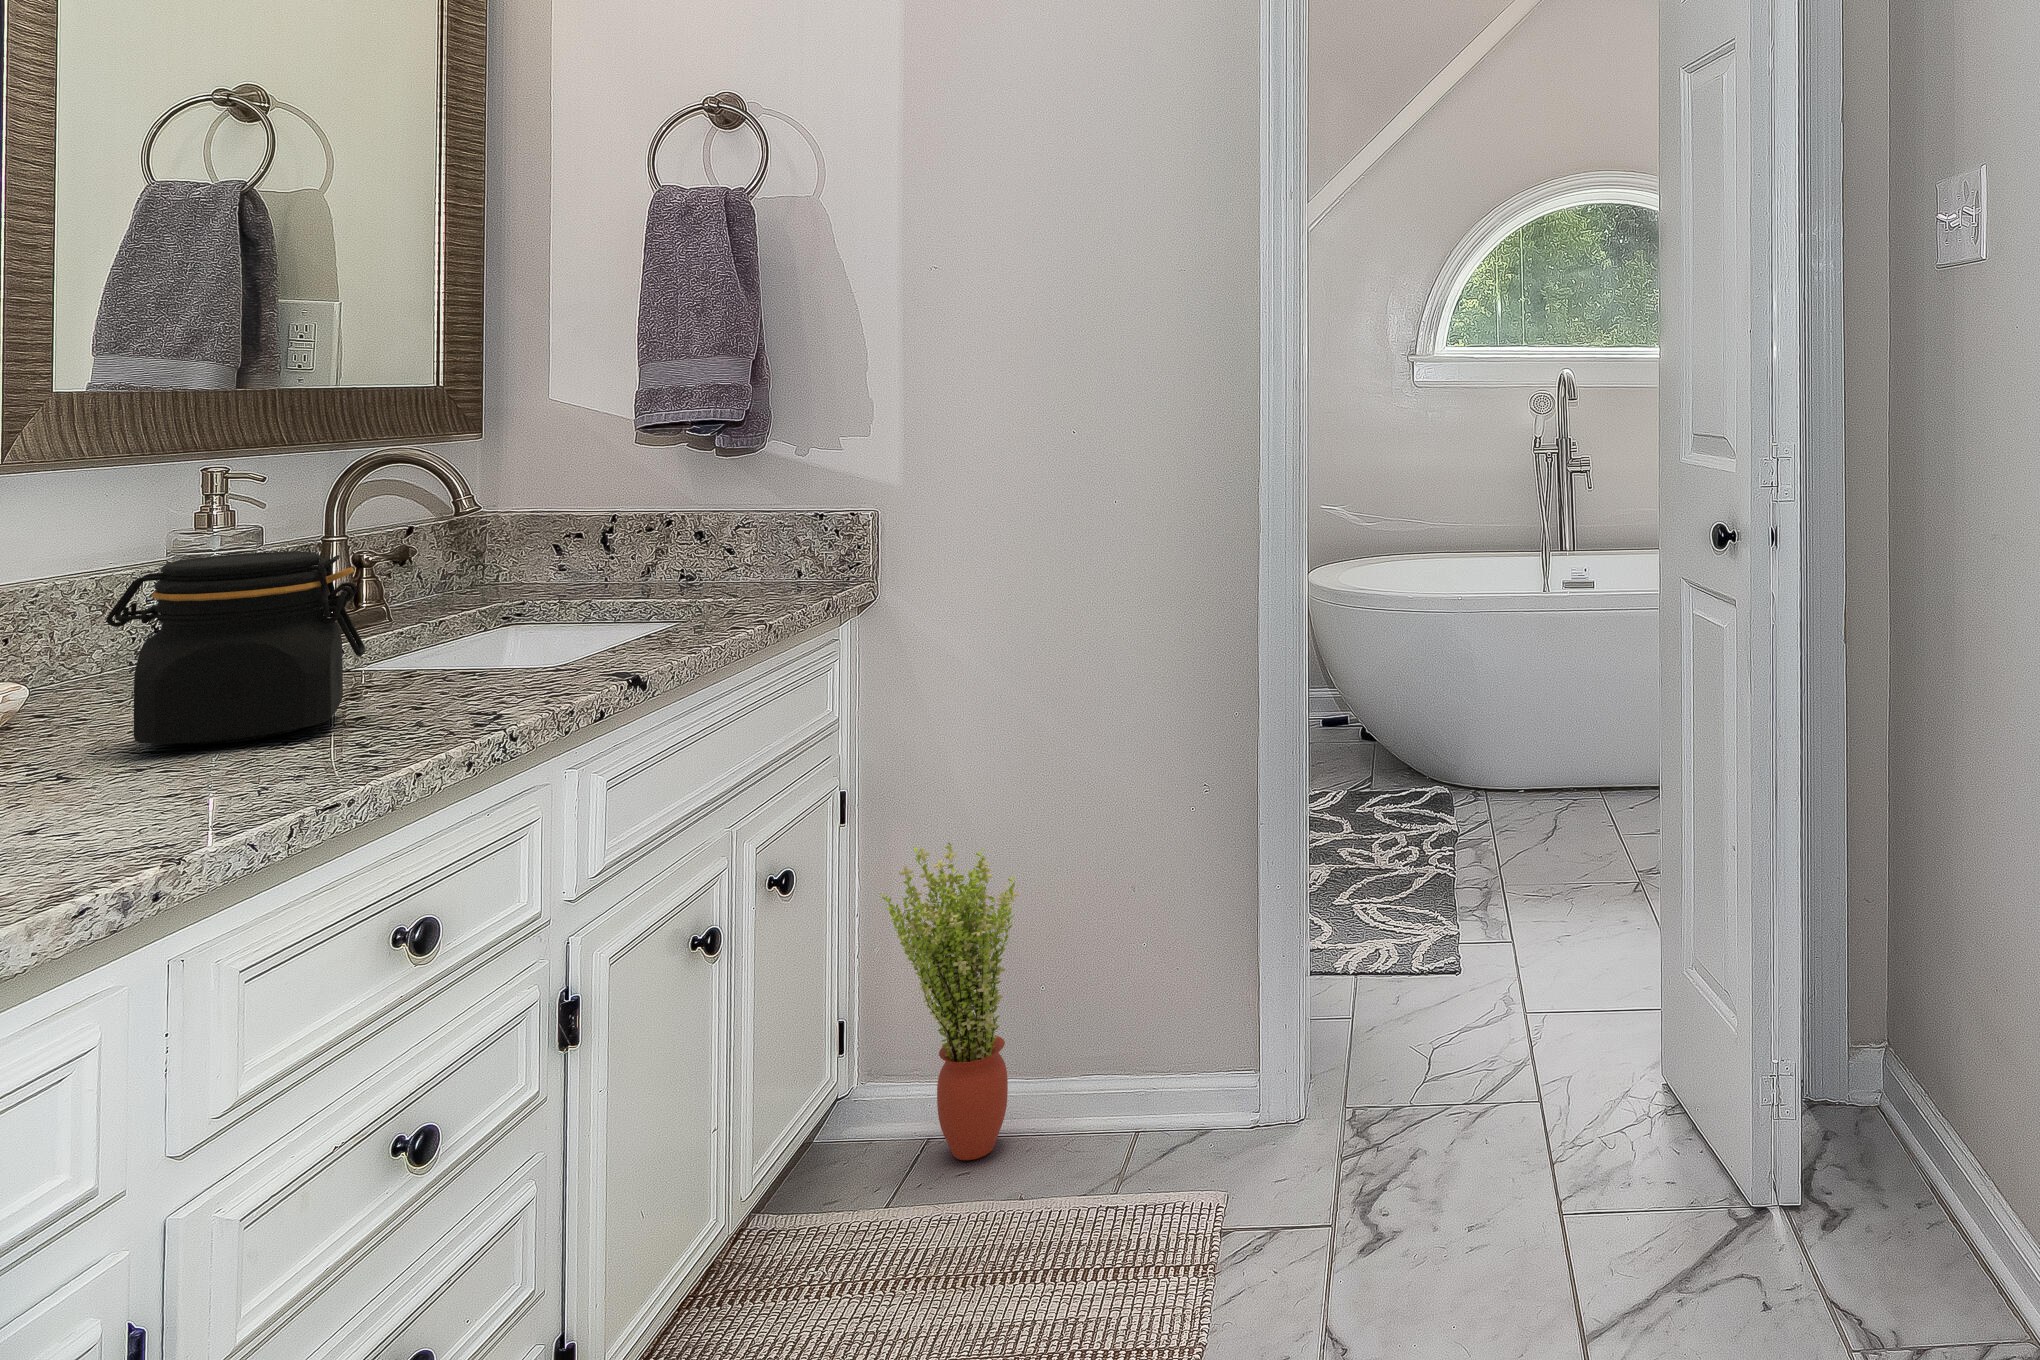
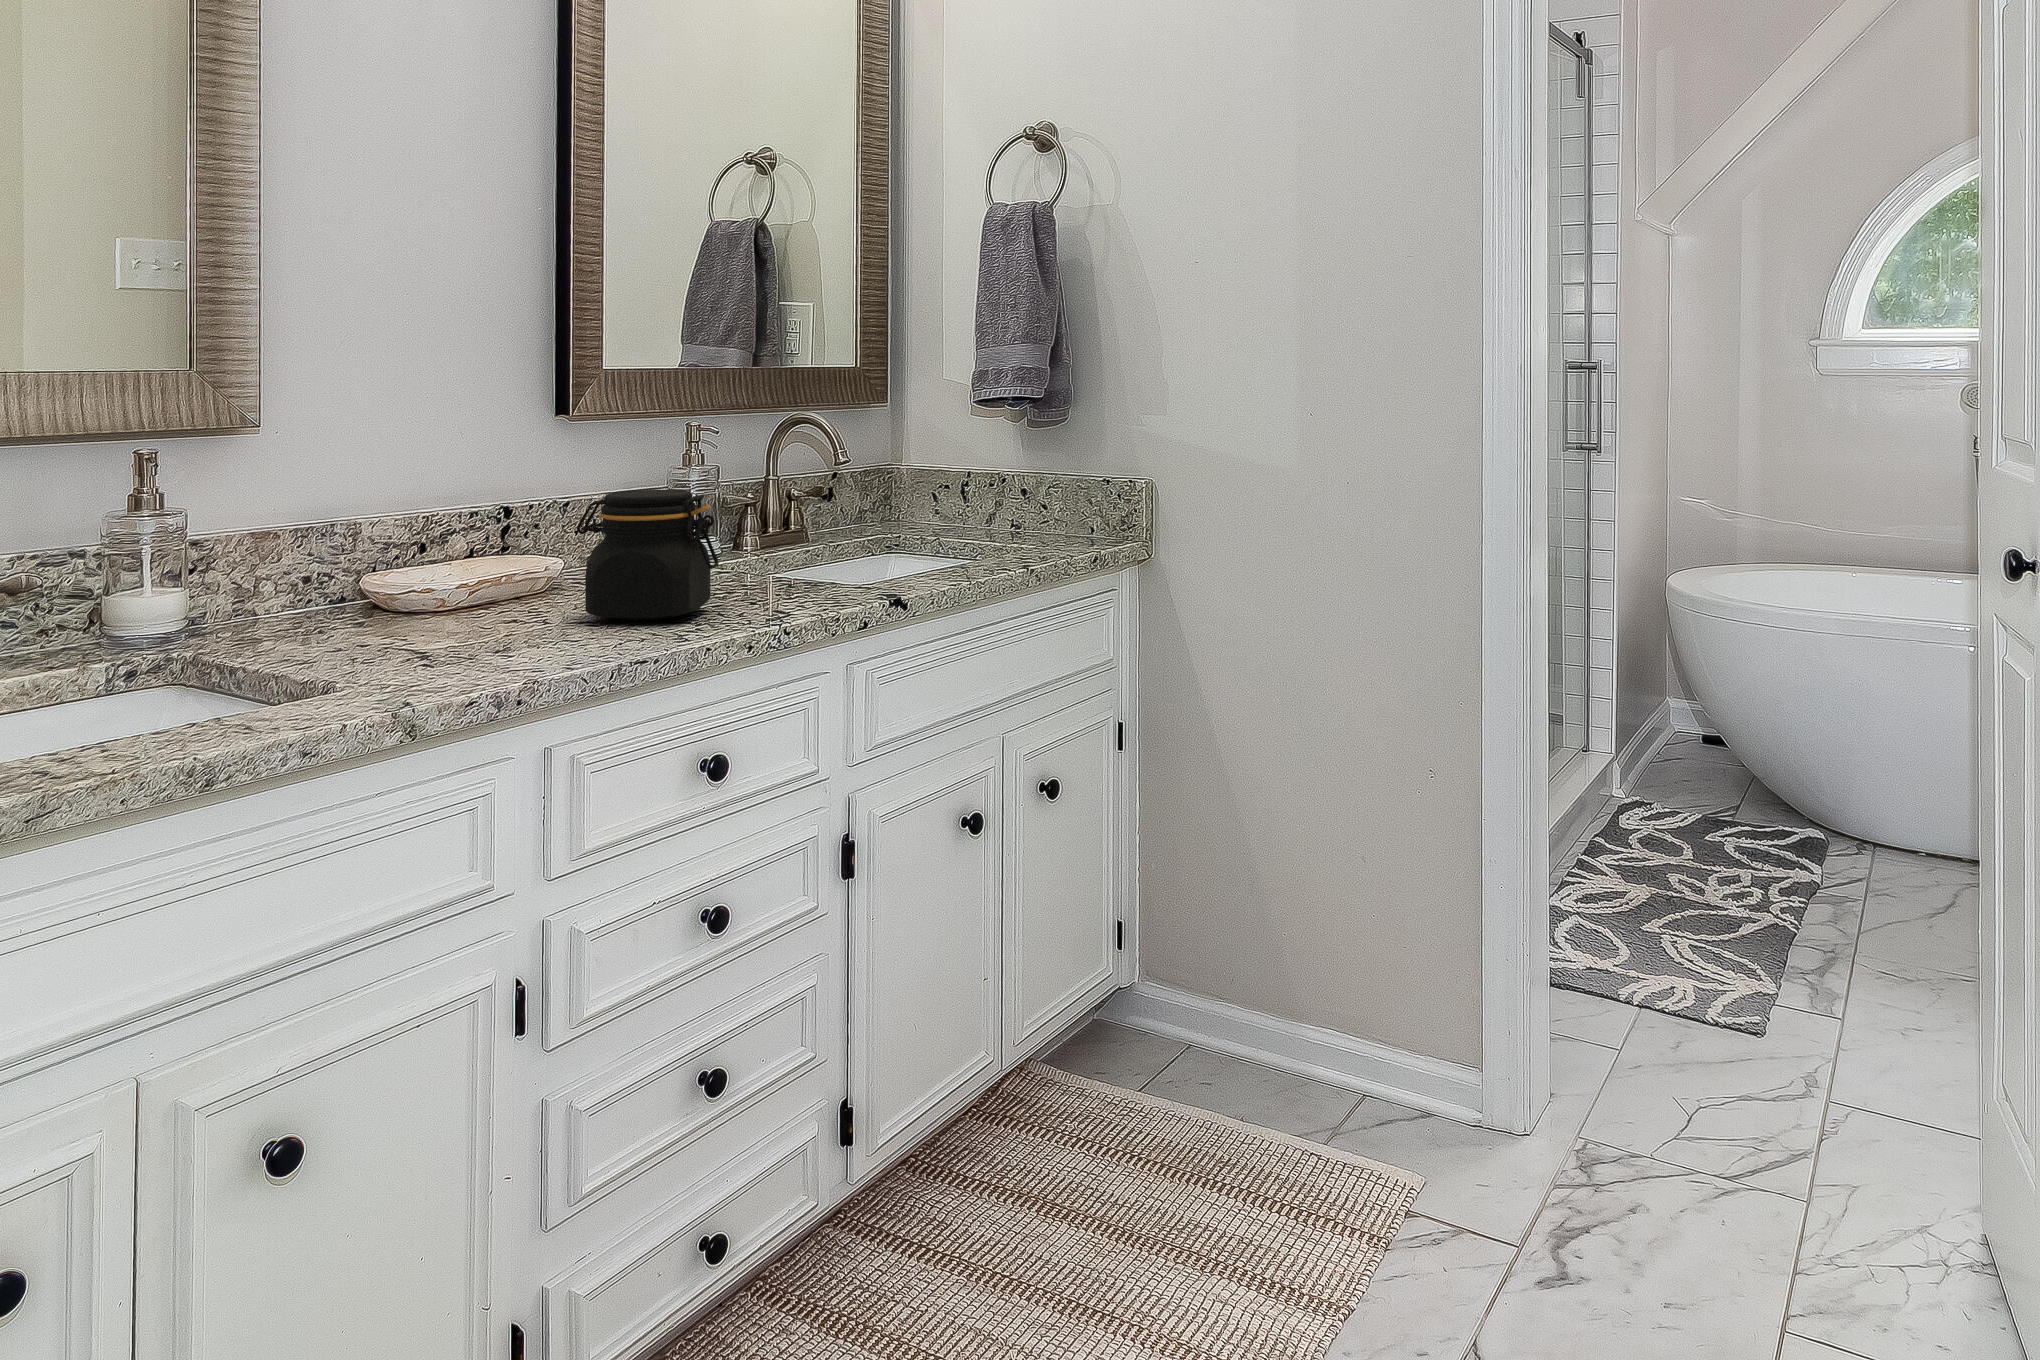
potted plant: present [880,842,1019,1160] -> none [1144,786,1262,1077]

